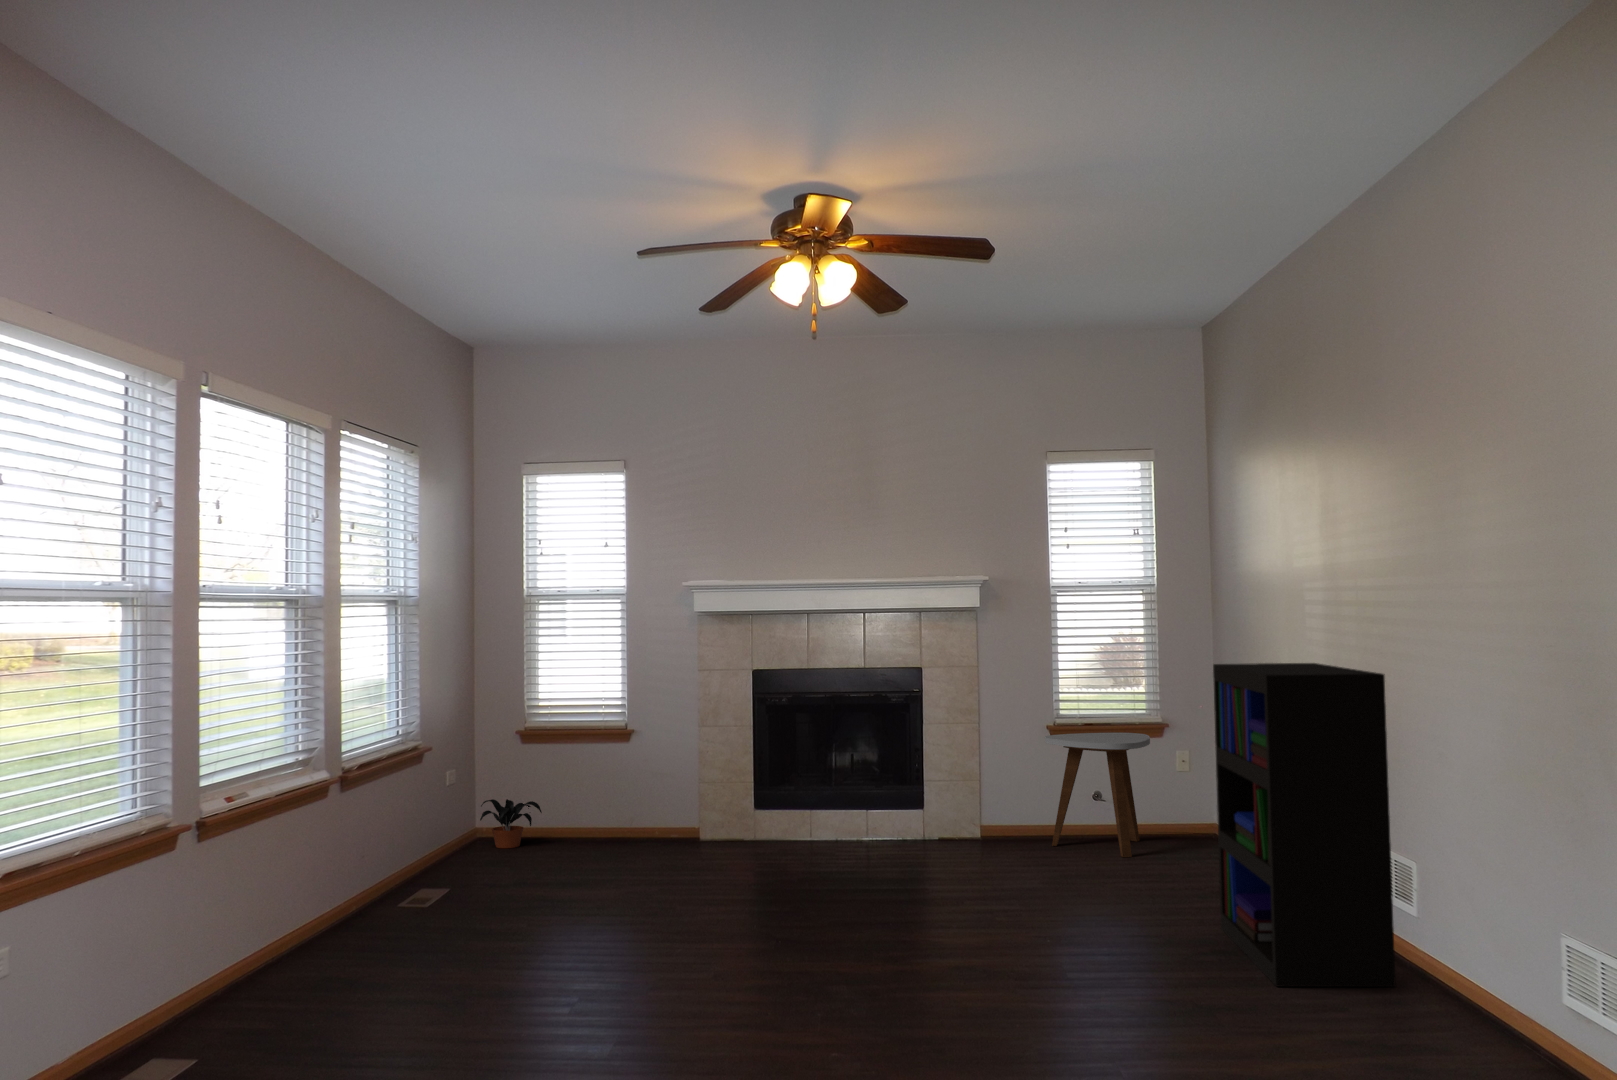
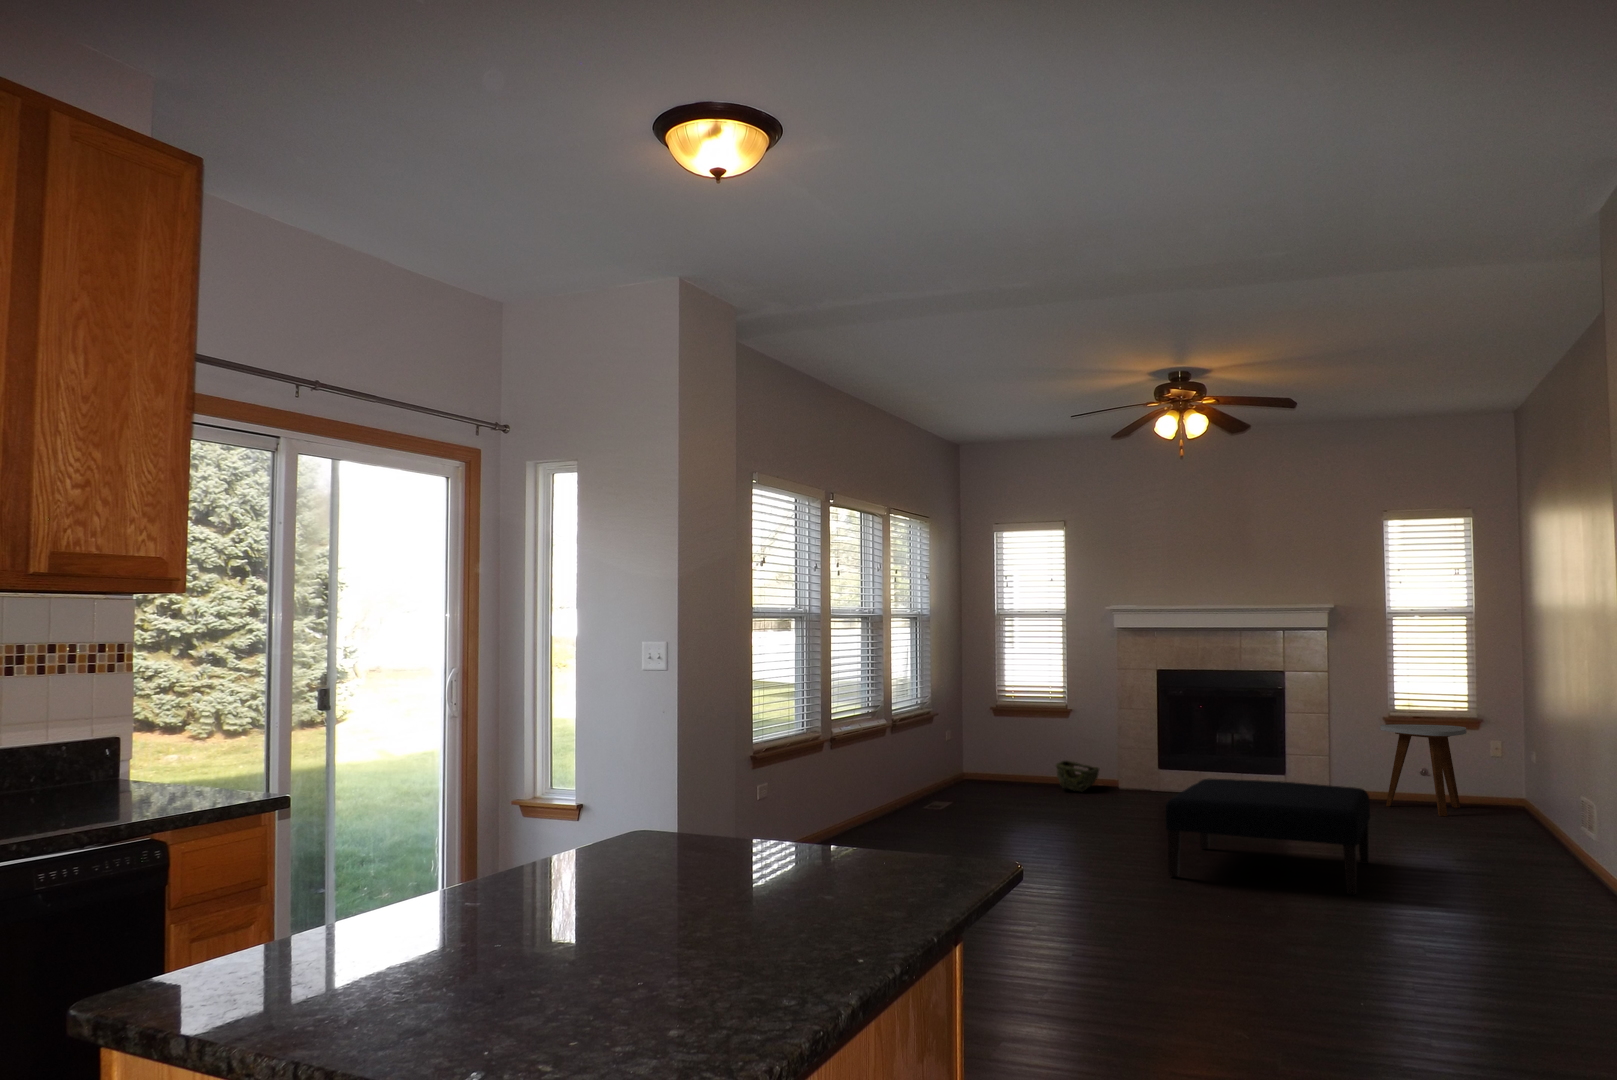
bookshelf: present [1213,663,1396,987] -> none [1484,672,1599,893]
potted plant: present [480,799,542,848] -> none [966,751,1008,784]
woven basket: none [610,806,674,852] -> present [1056,761,1099,792]
ottoman: none [781,844,1084,1038] -> present [1166,779,1370,895]

